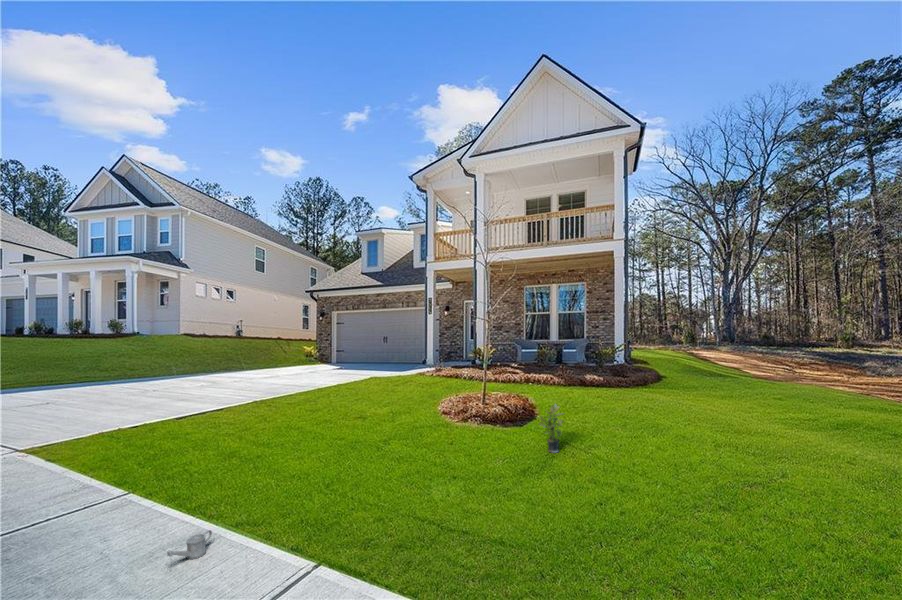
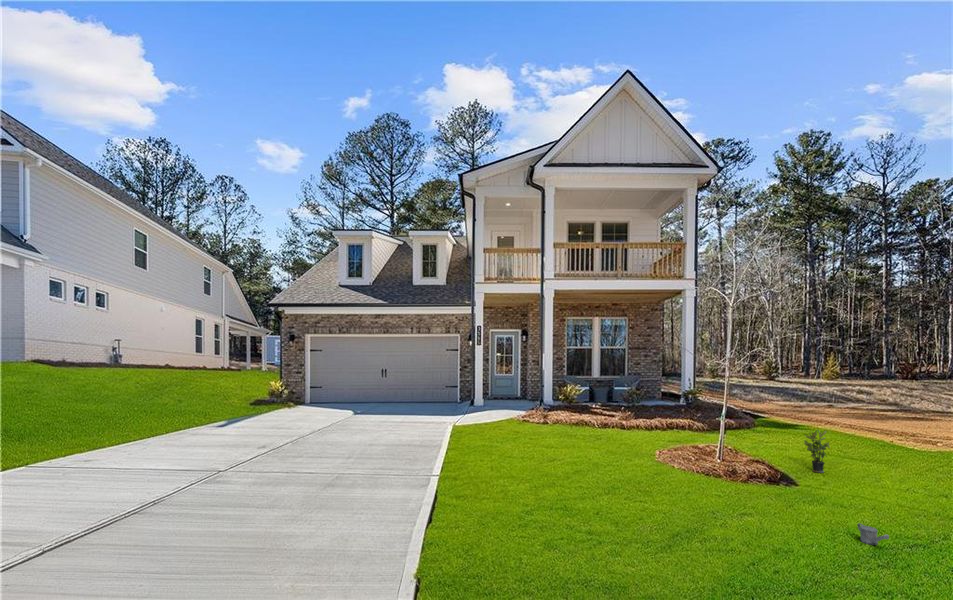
watering can: present [167,530,212,560] -> present [858,524,889,545]

